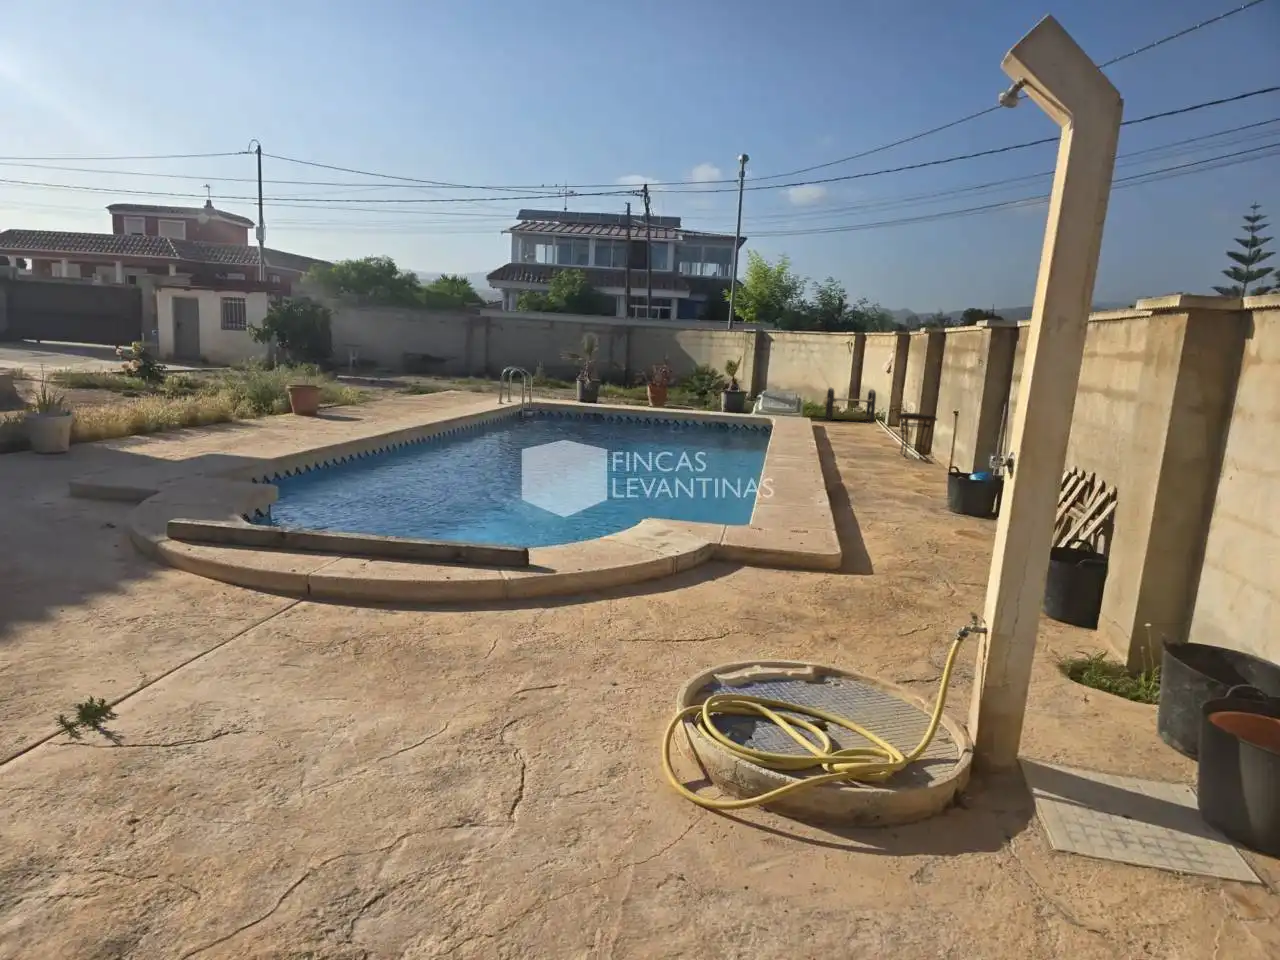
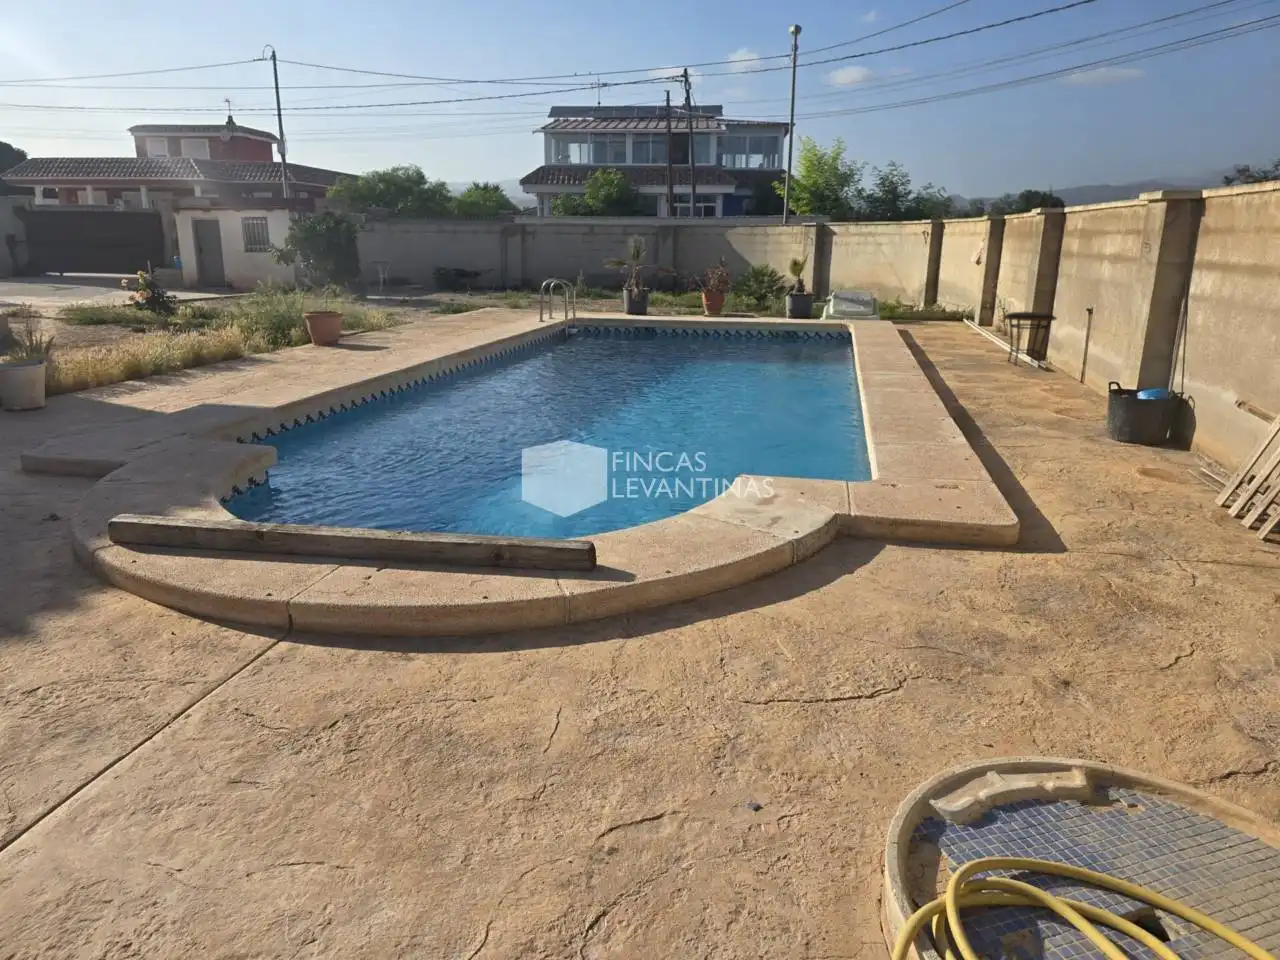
bench: present [825,387,876,422] -> none [902,284,962,323]

